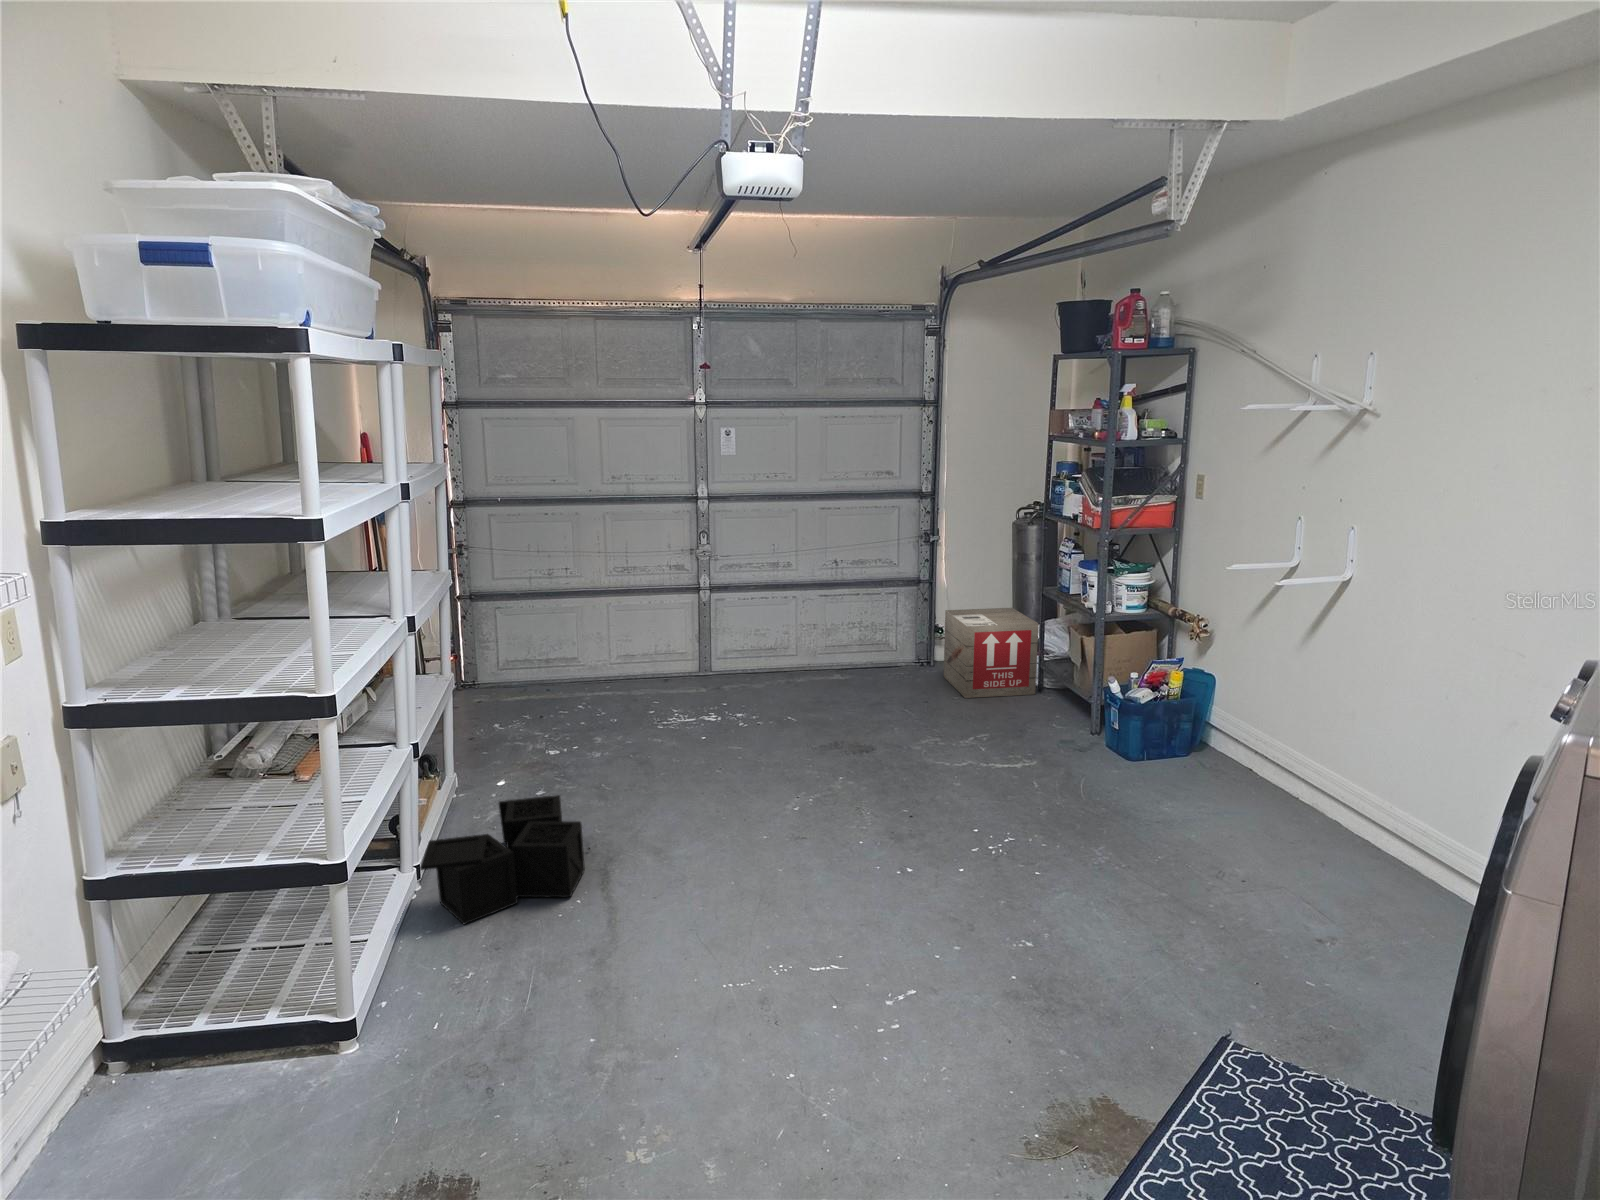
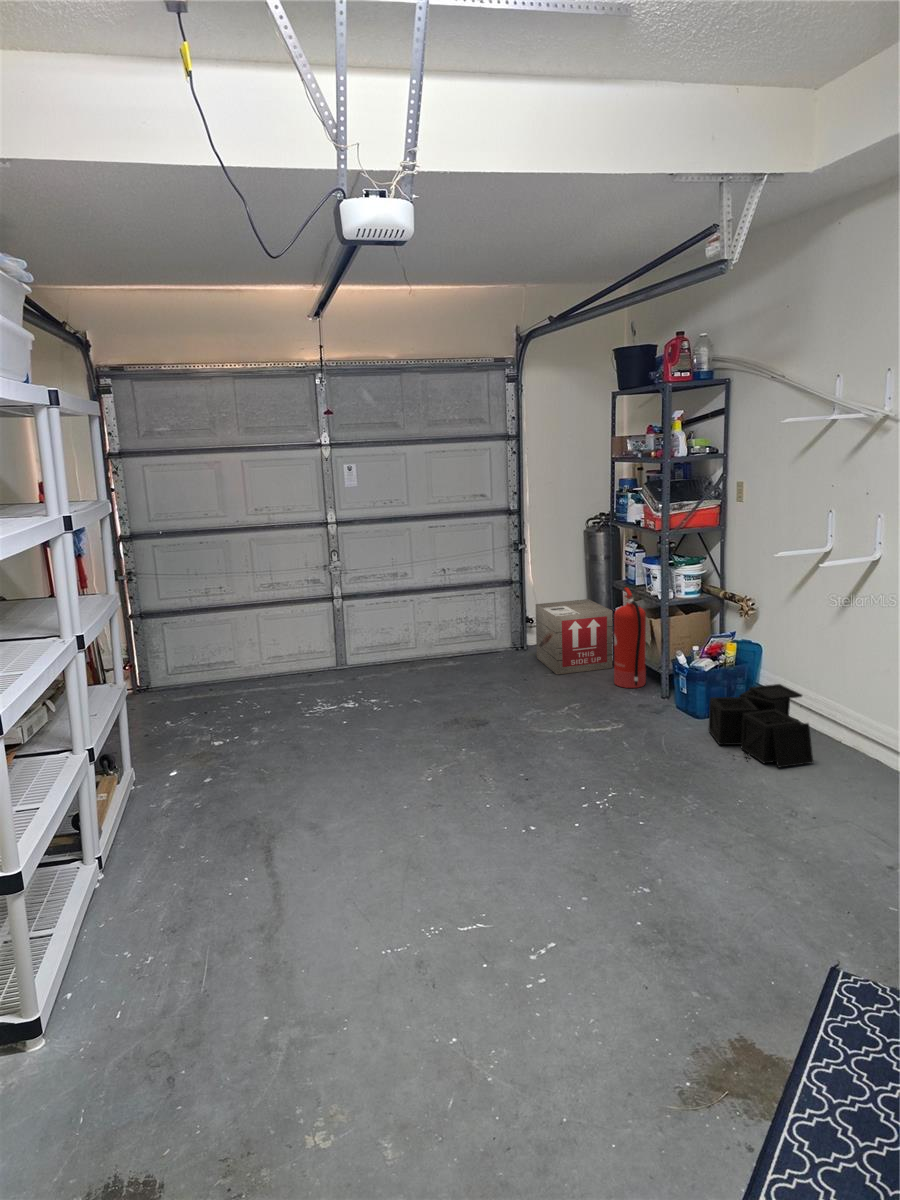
fire extinguisher: none [1034,596,1077,720] -> present [614,588,646,688]
storage bin: present [420,795,590,924] -> present [709,684,813,767]

